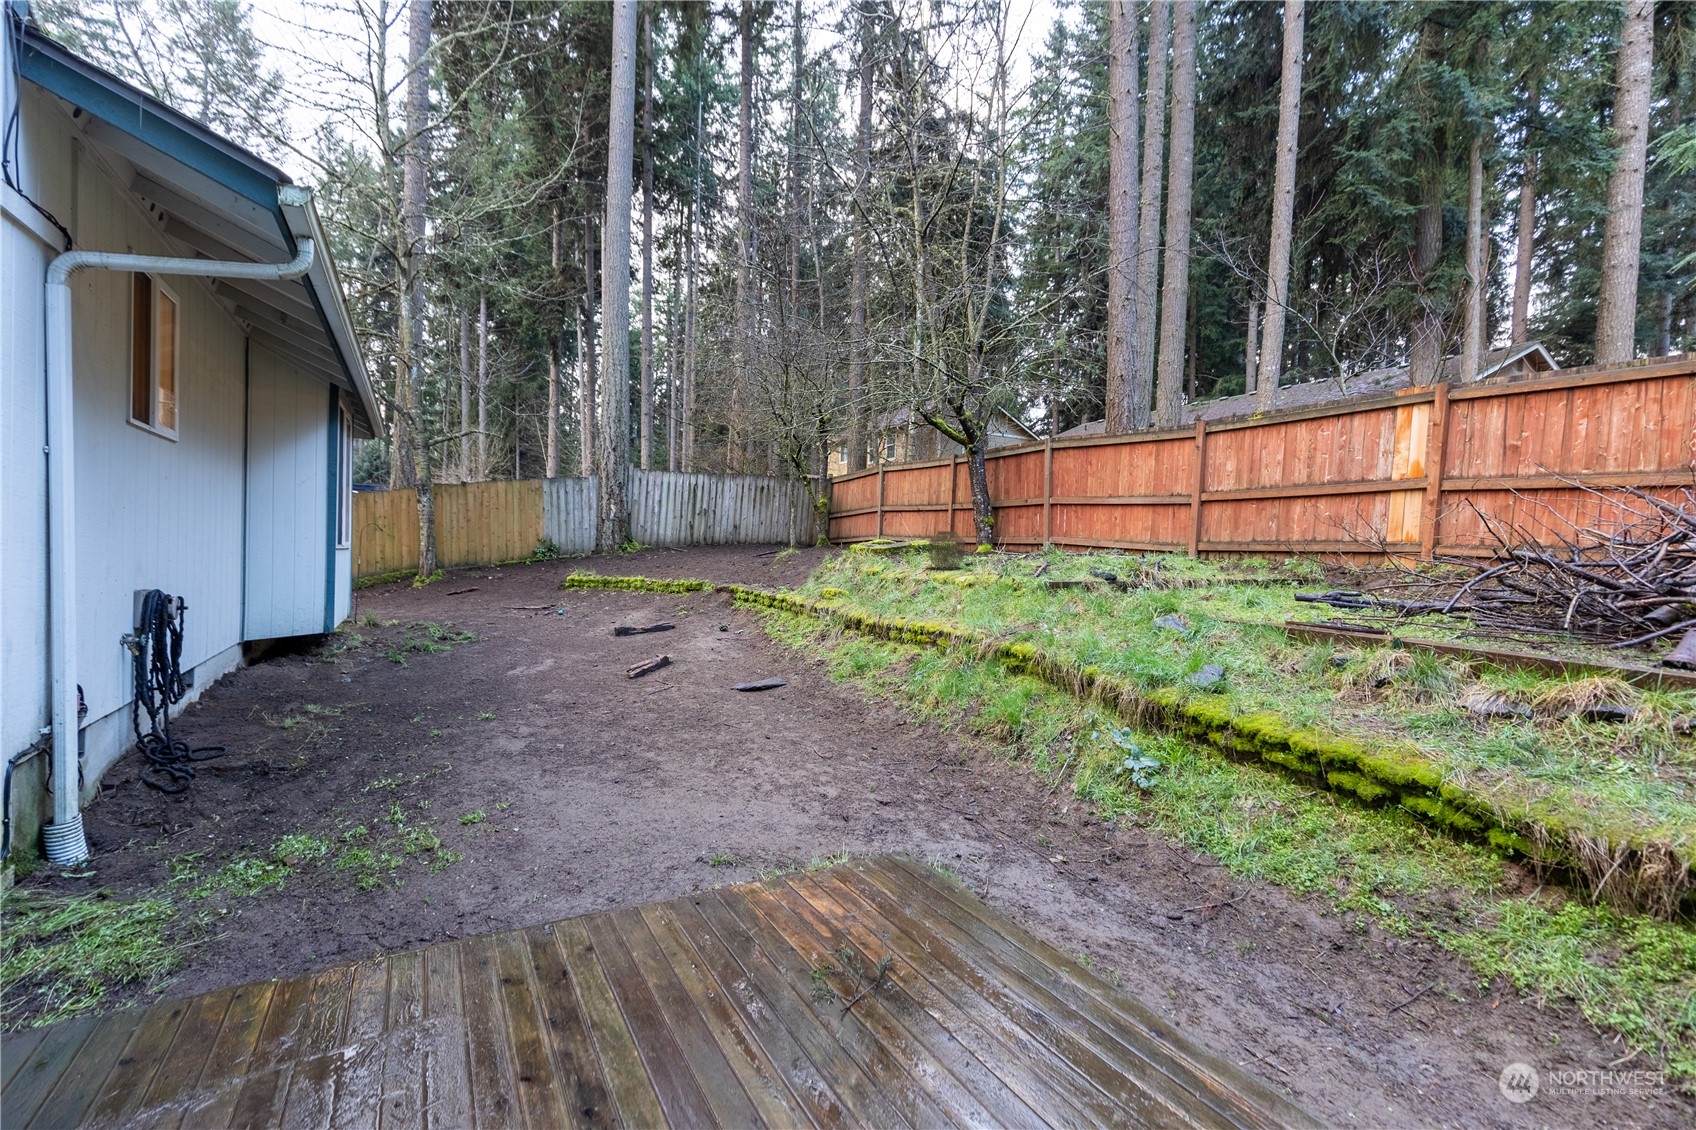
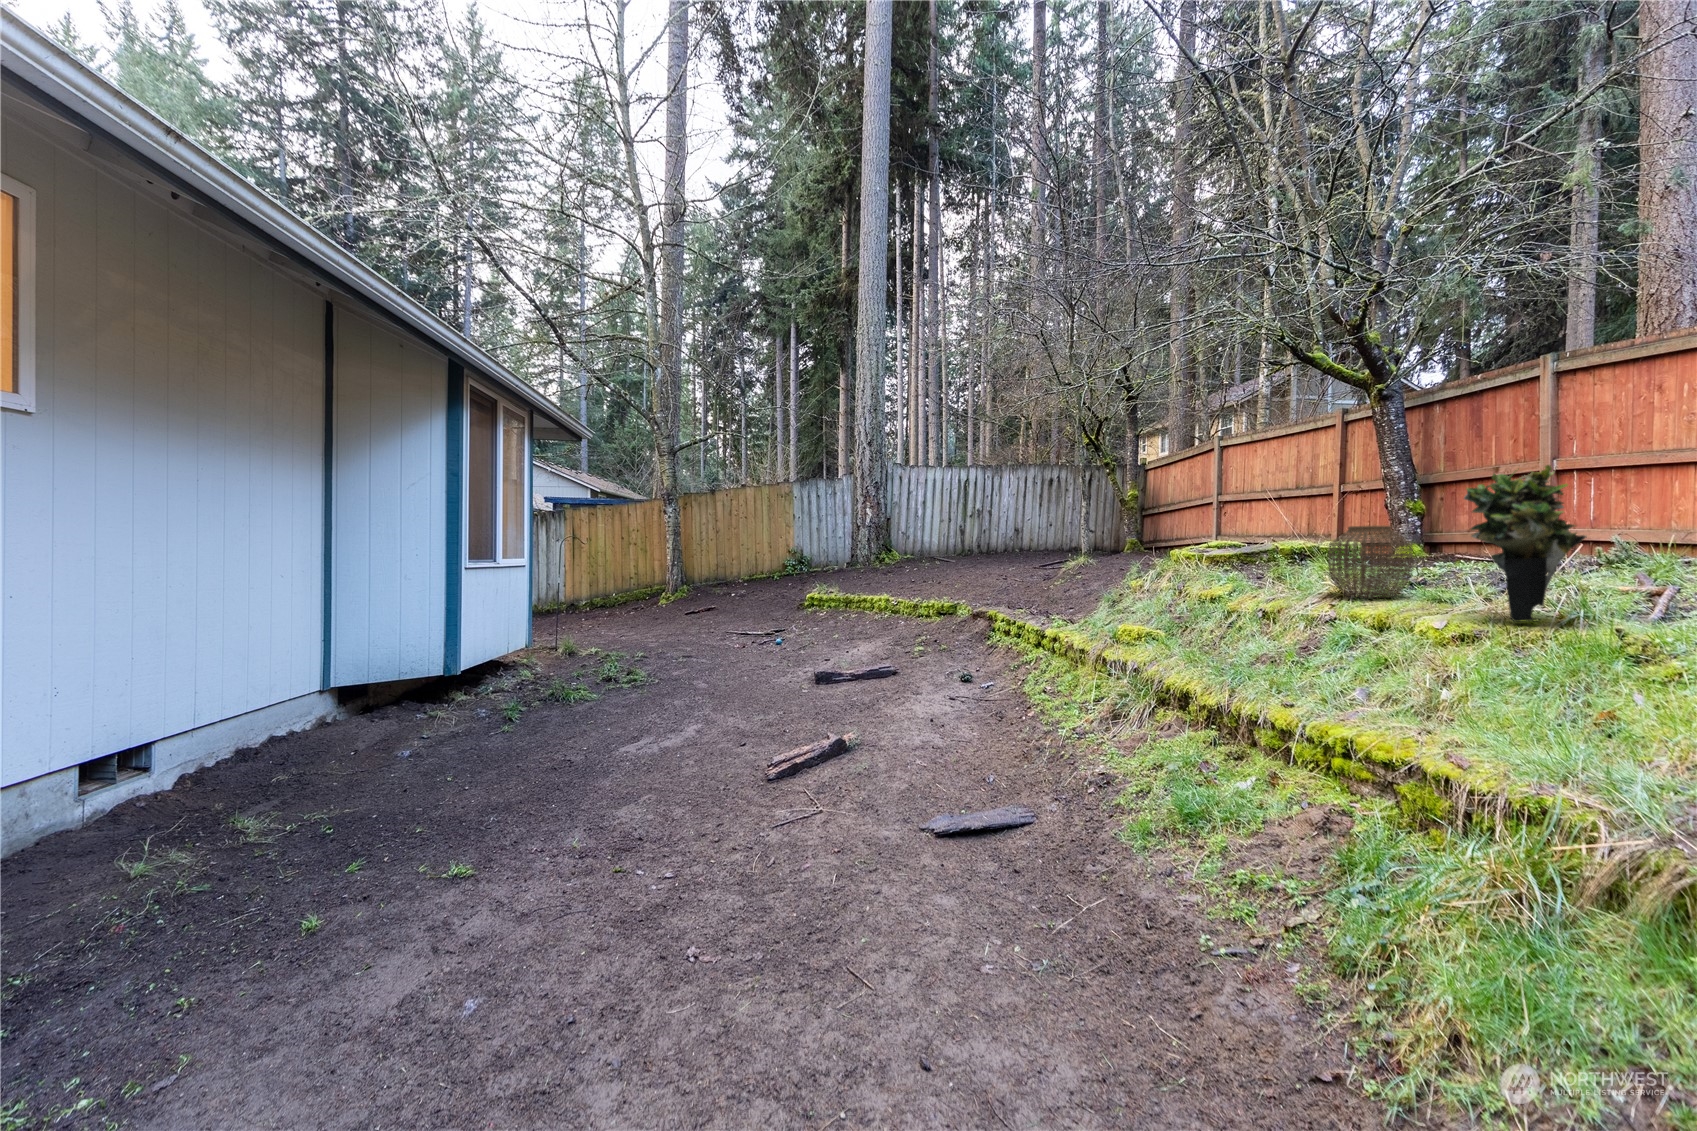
potted plant: none [979,505,1020,577] -> present [1464,465,1587,622]

